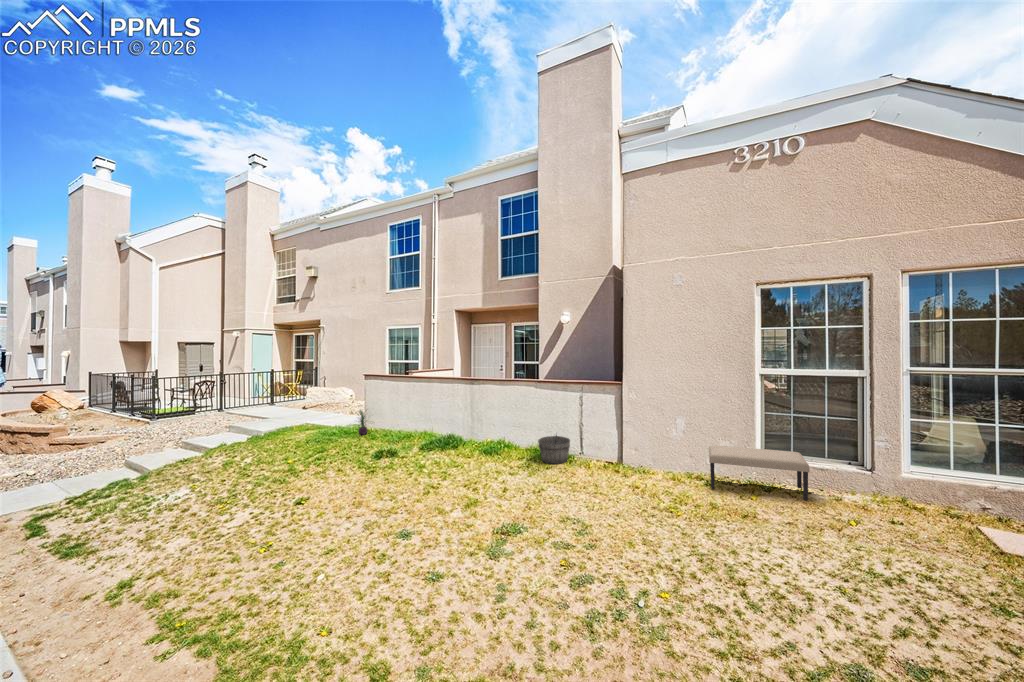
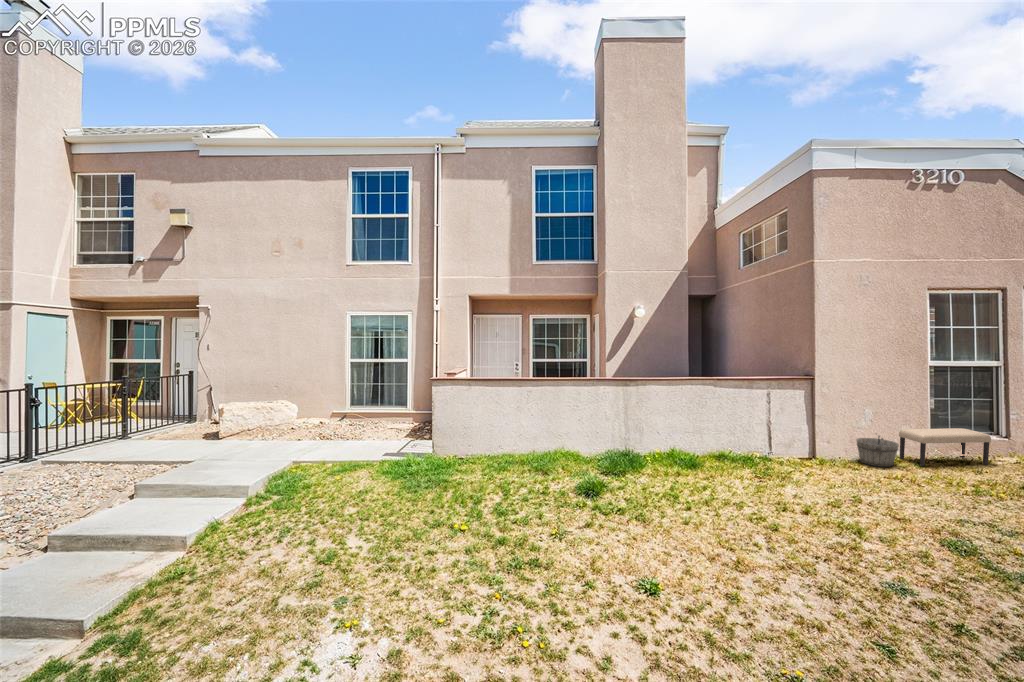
decorative plant: present [358,410,368,435] -> none [442,426,482,463]
wooden bucket: present [538,435,570,464] -> present [856,436,899,467]

